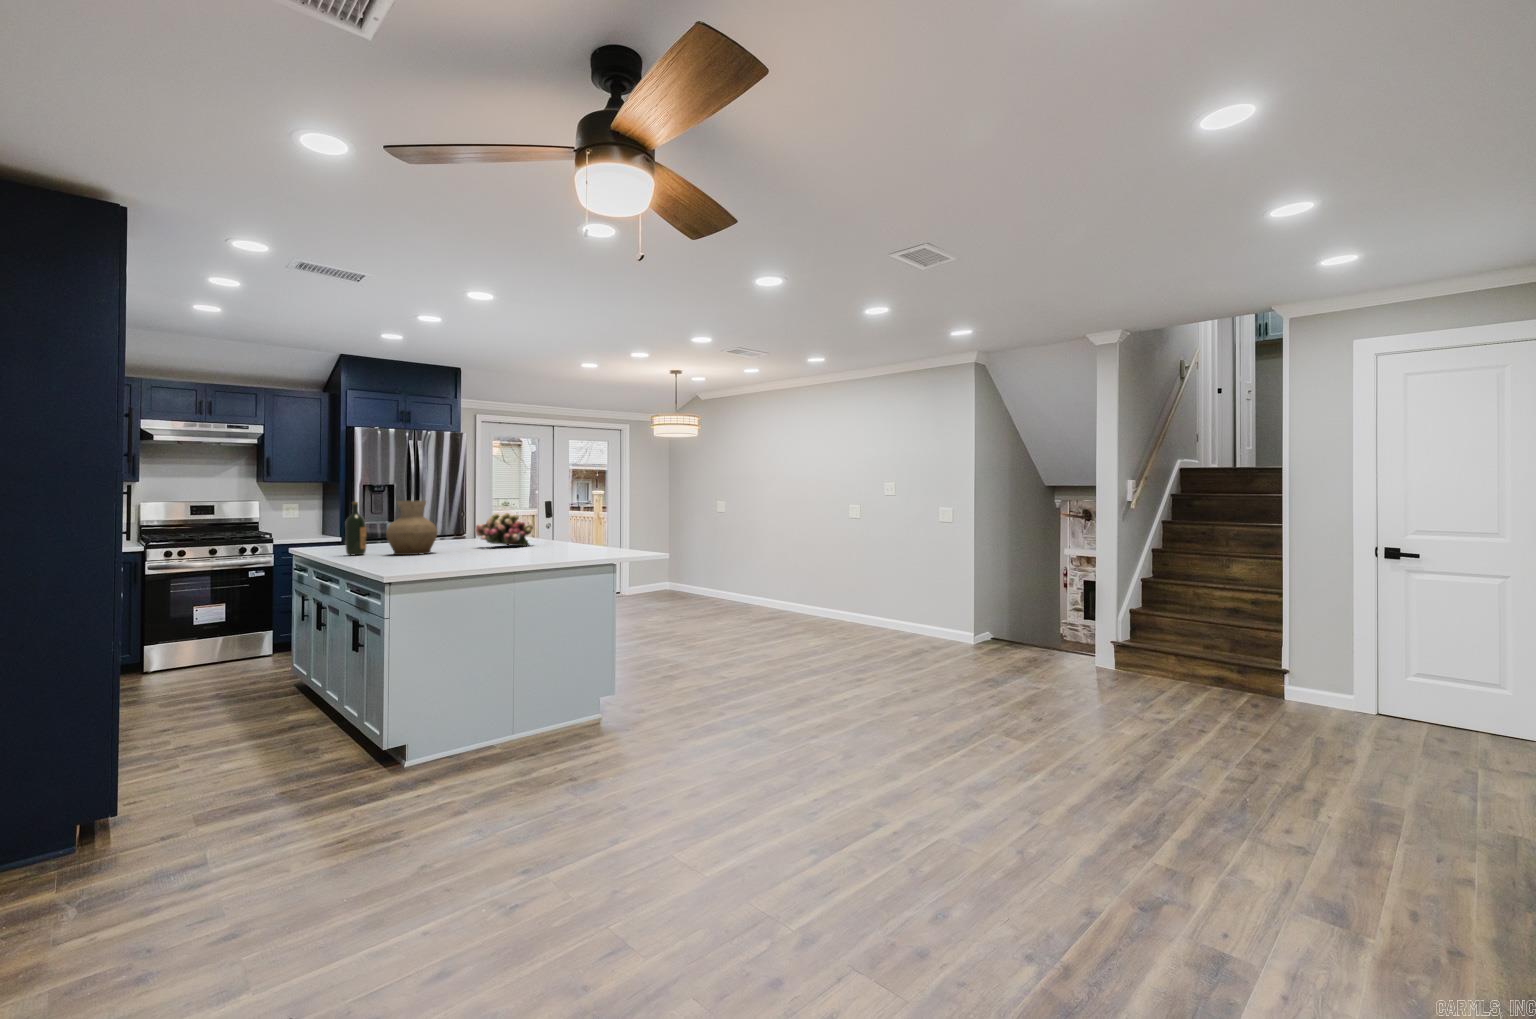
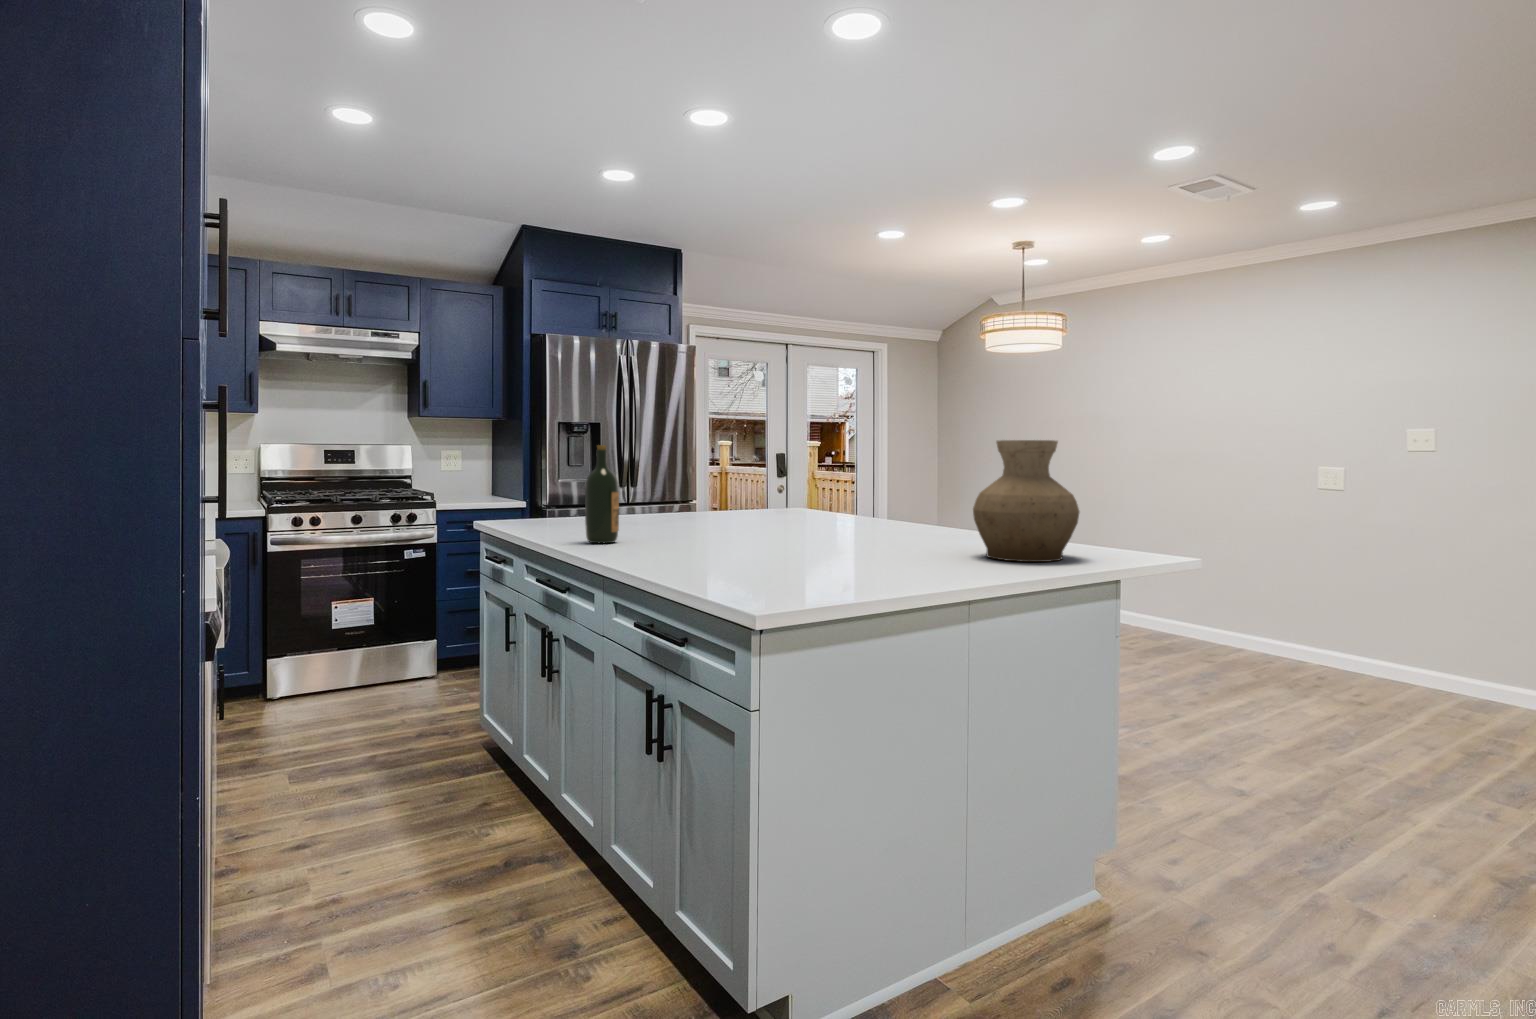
vase: present [386,501,437,555] -> present [973,440,1079,562]
flower arrangement: present [475,513,533,546] -> none [781,469,880,532]

